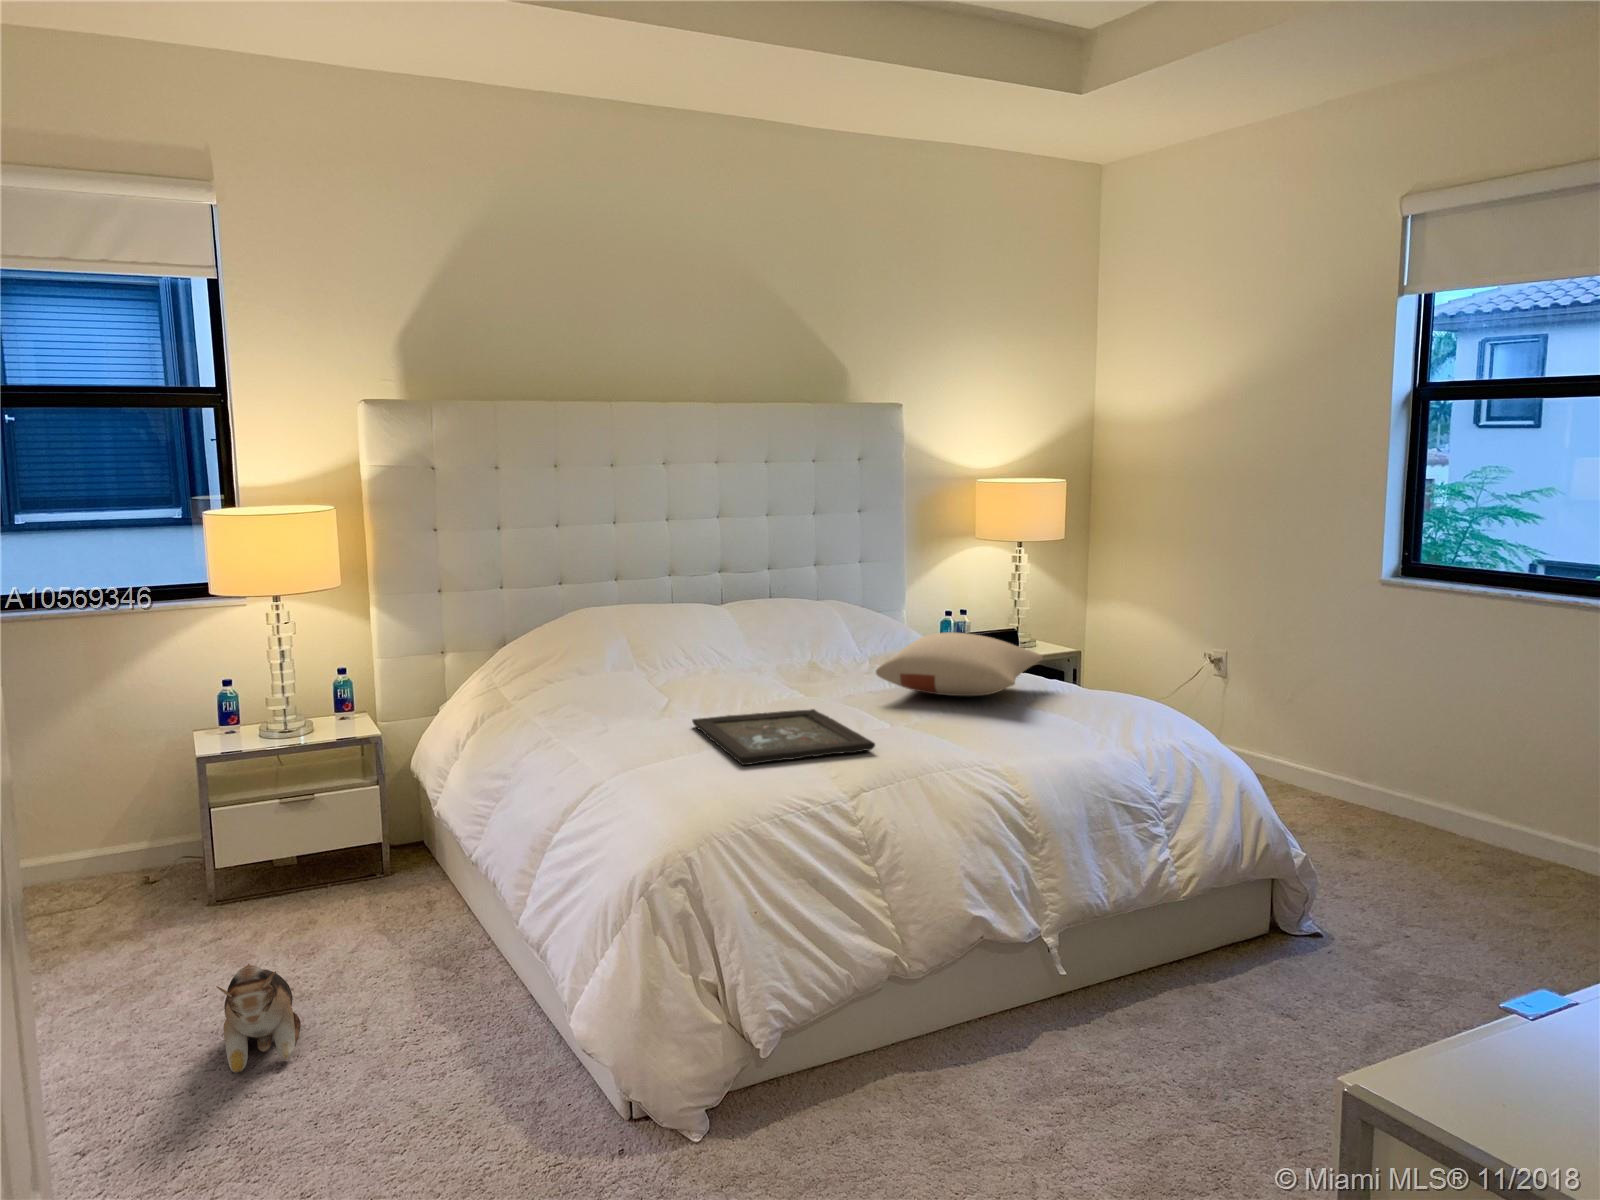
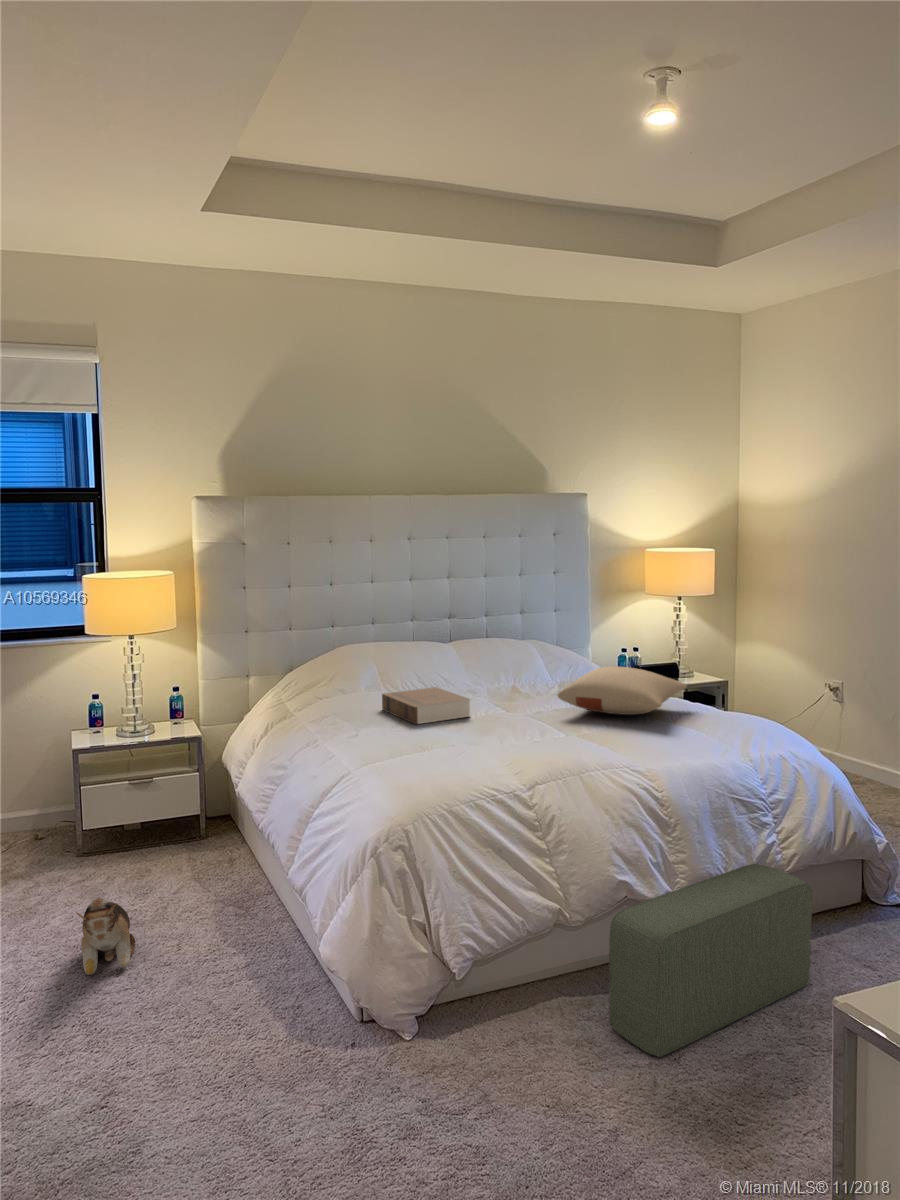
book: none [636,663,760,714] -> present [382,687,470,724]
tray: present [692,709,875,765] -> none [419,722,551,763]
pouf: none [966,889,1222,1148] -> present [609,864,812,1057]

